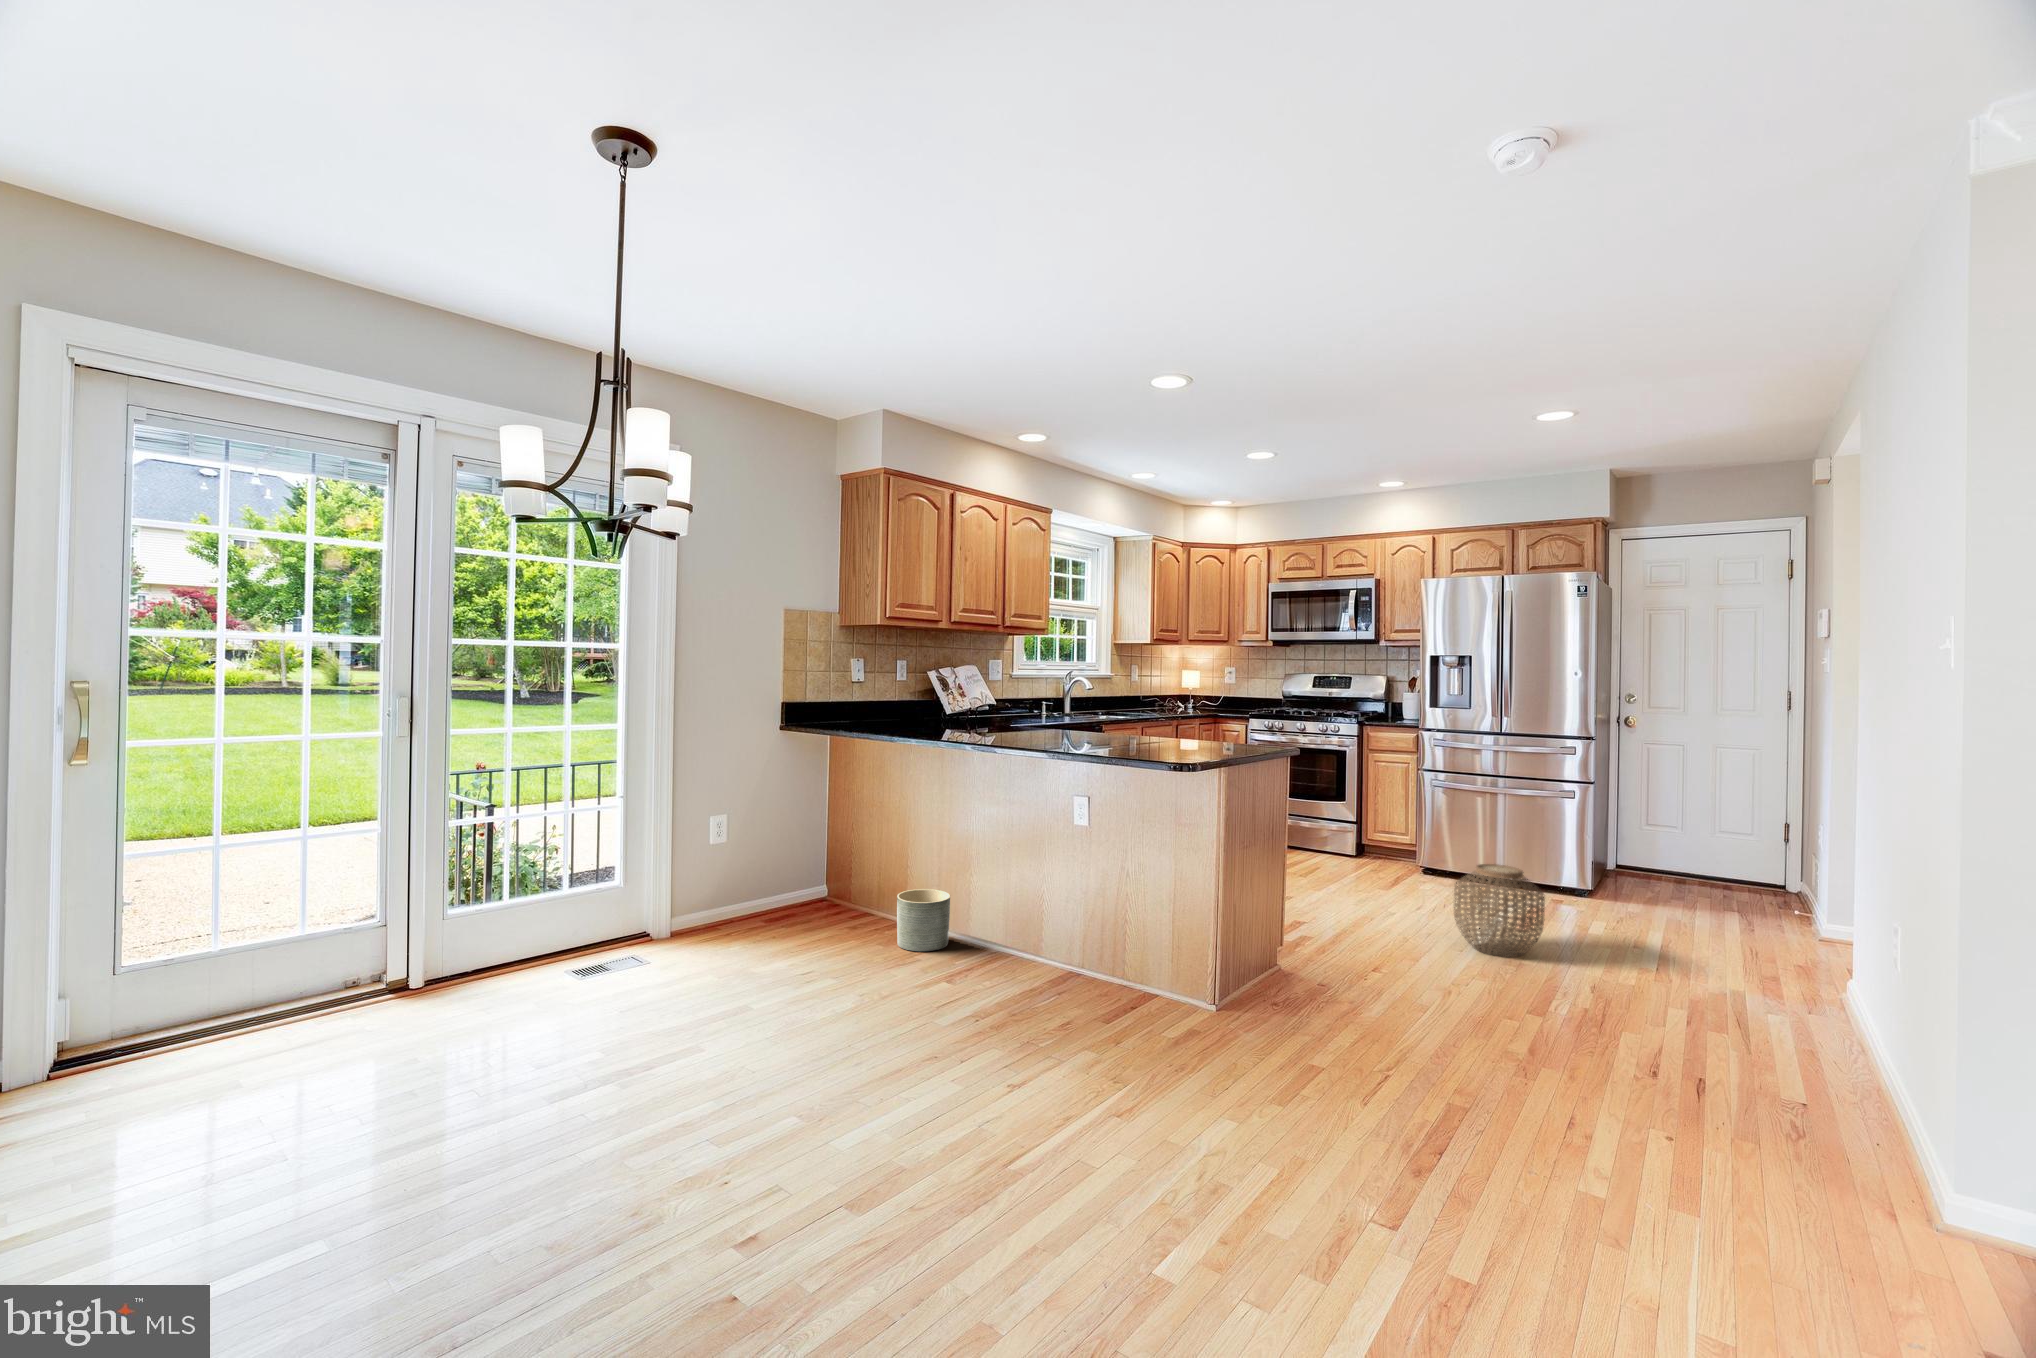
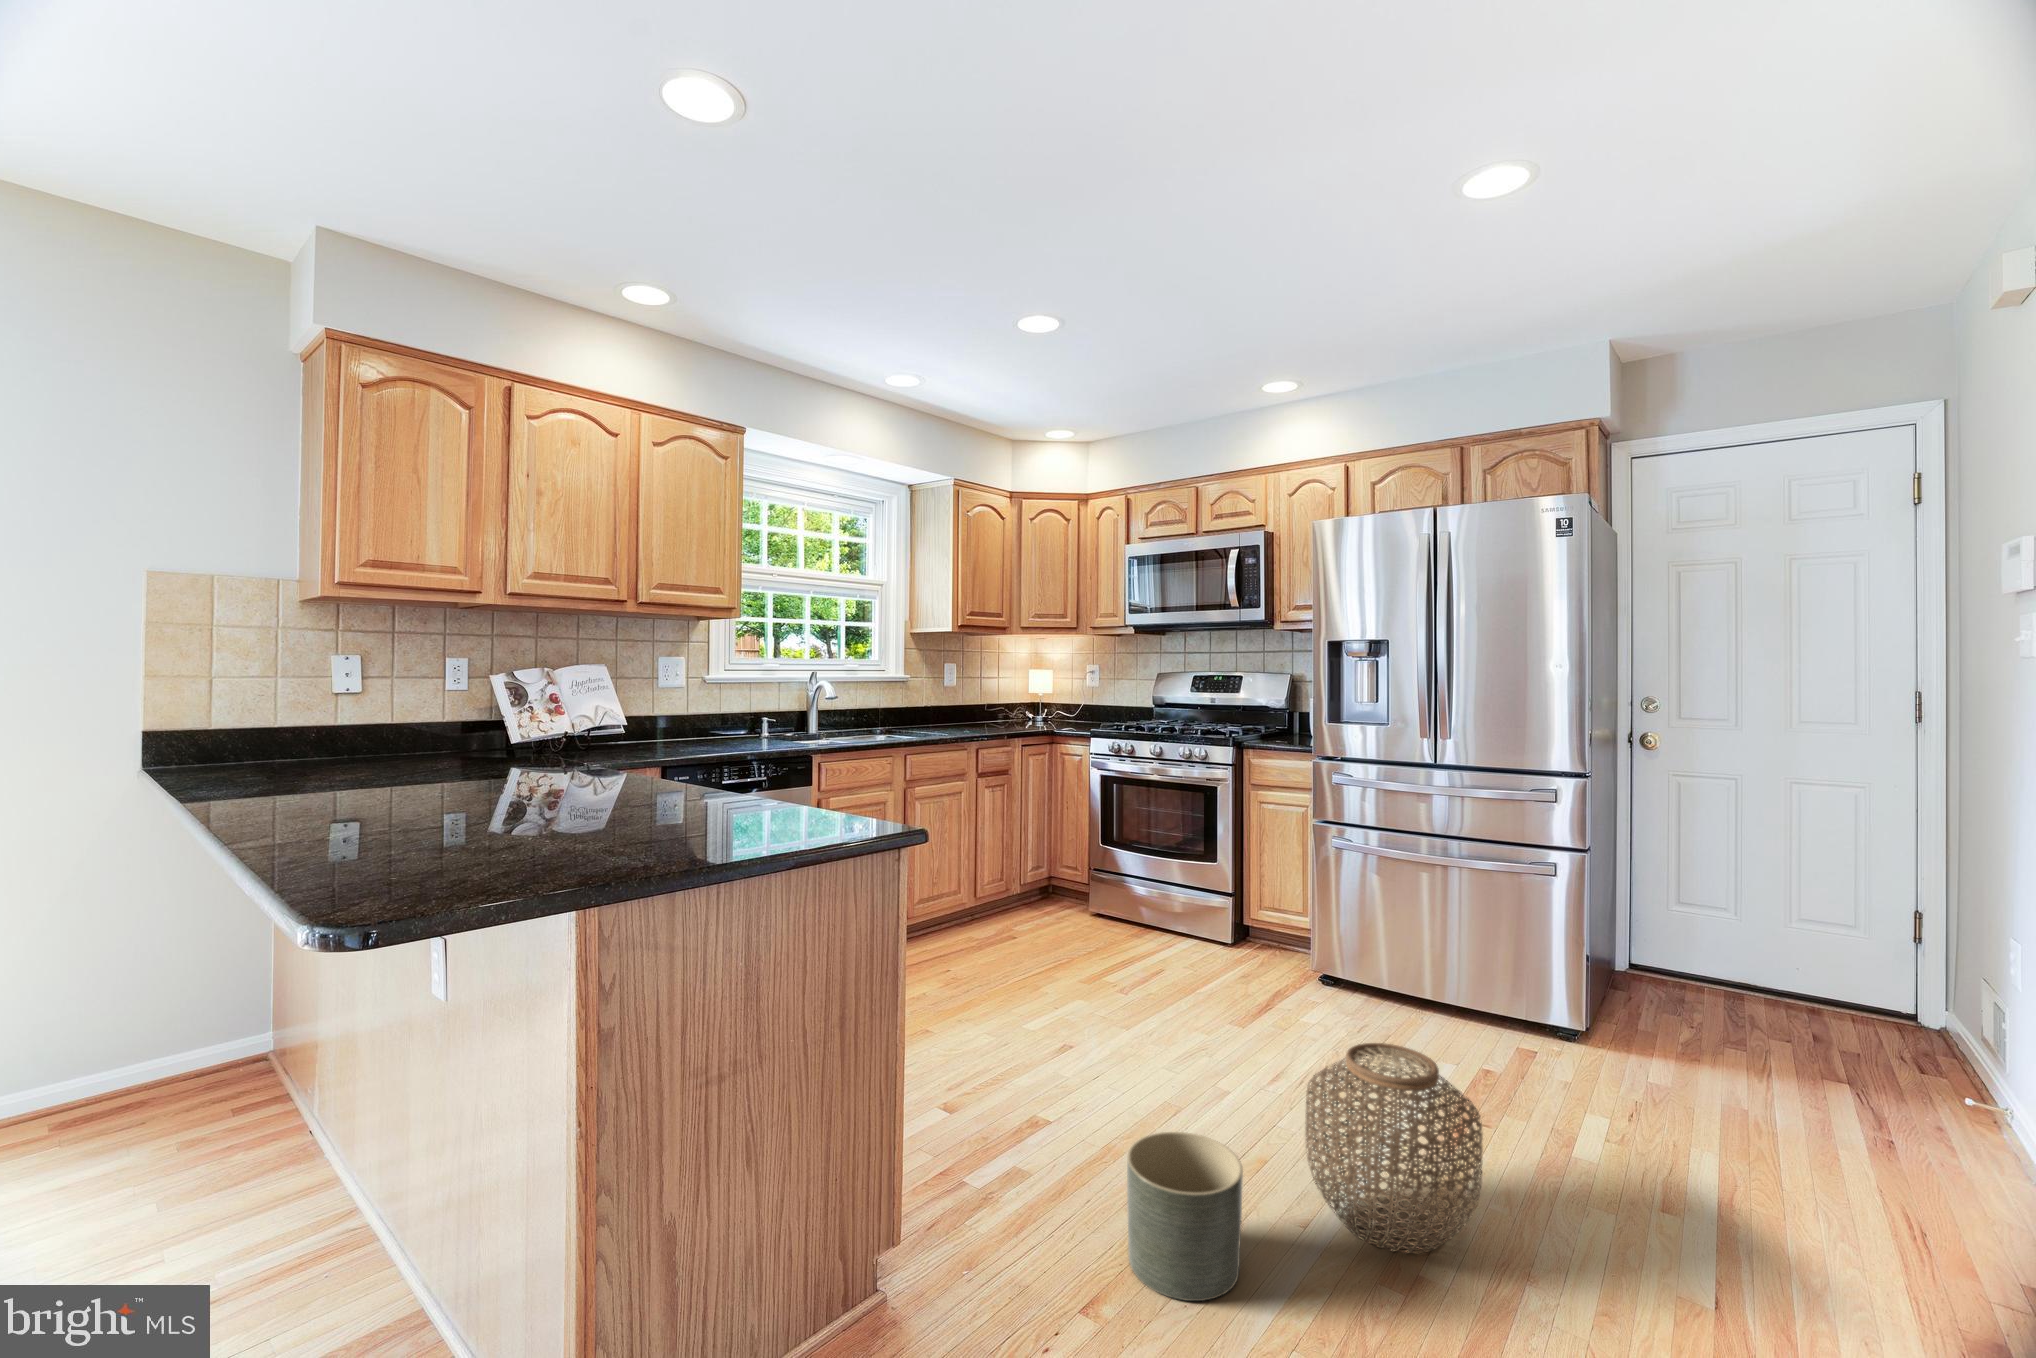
planter: present [897,889,950,951] -> present [1127,1132,1243,1301]

